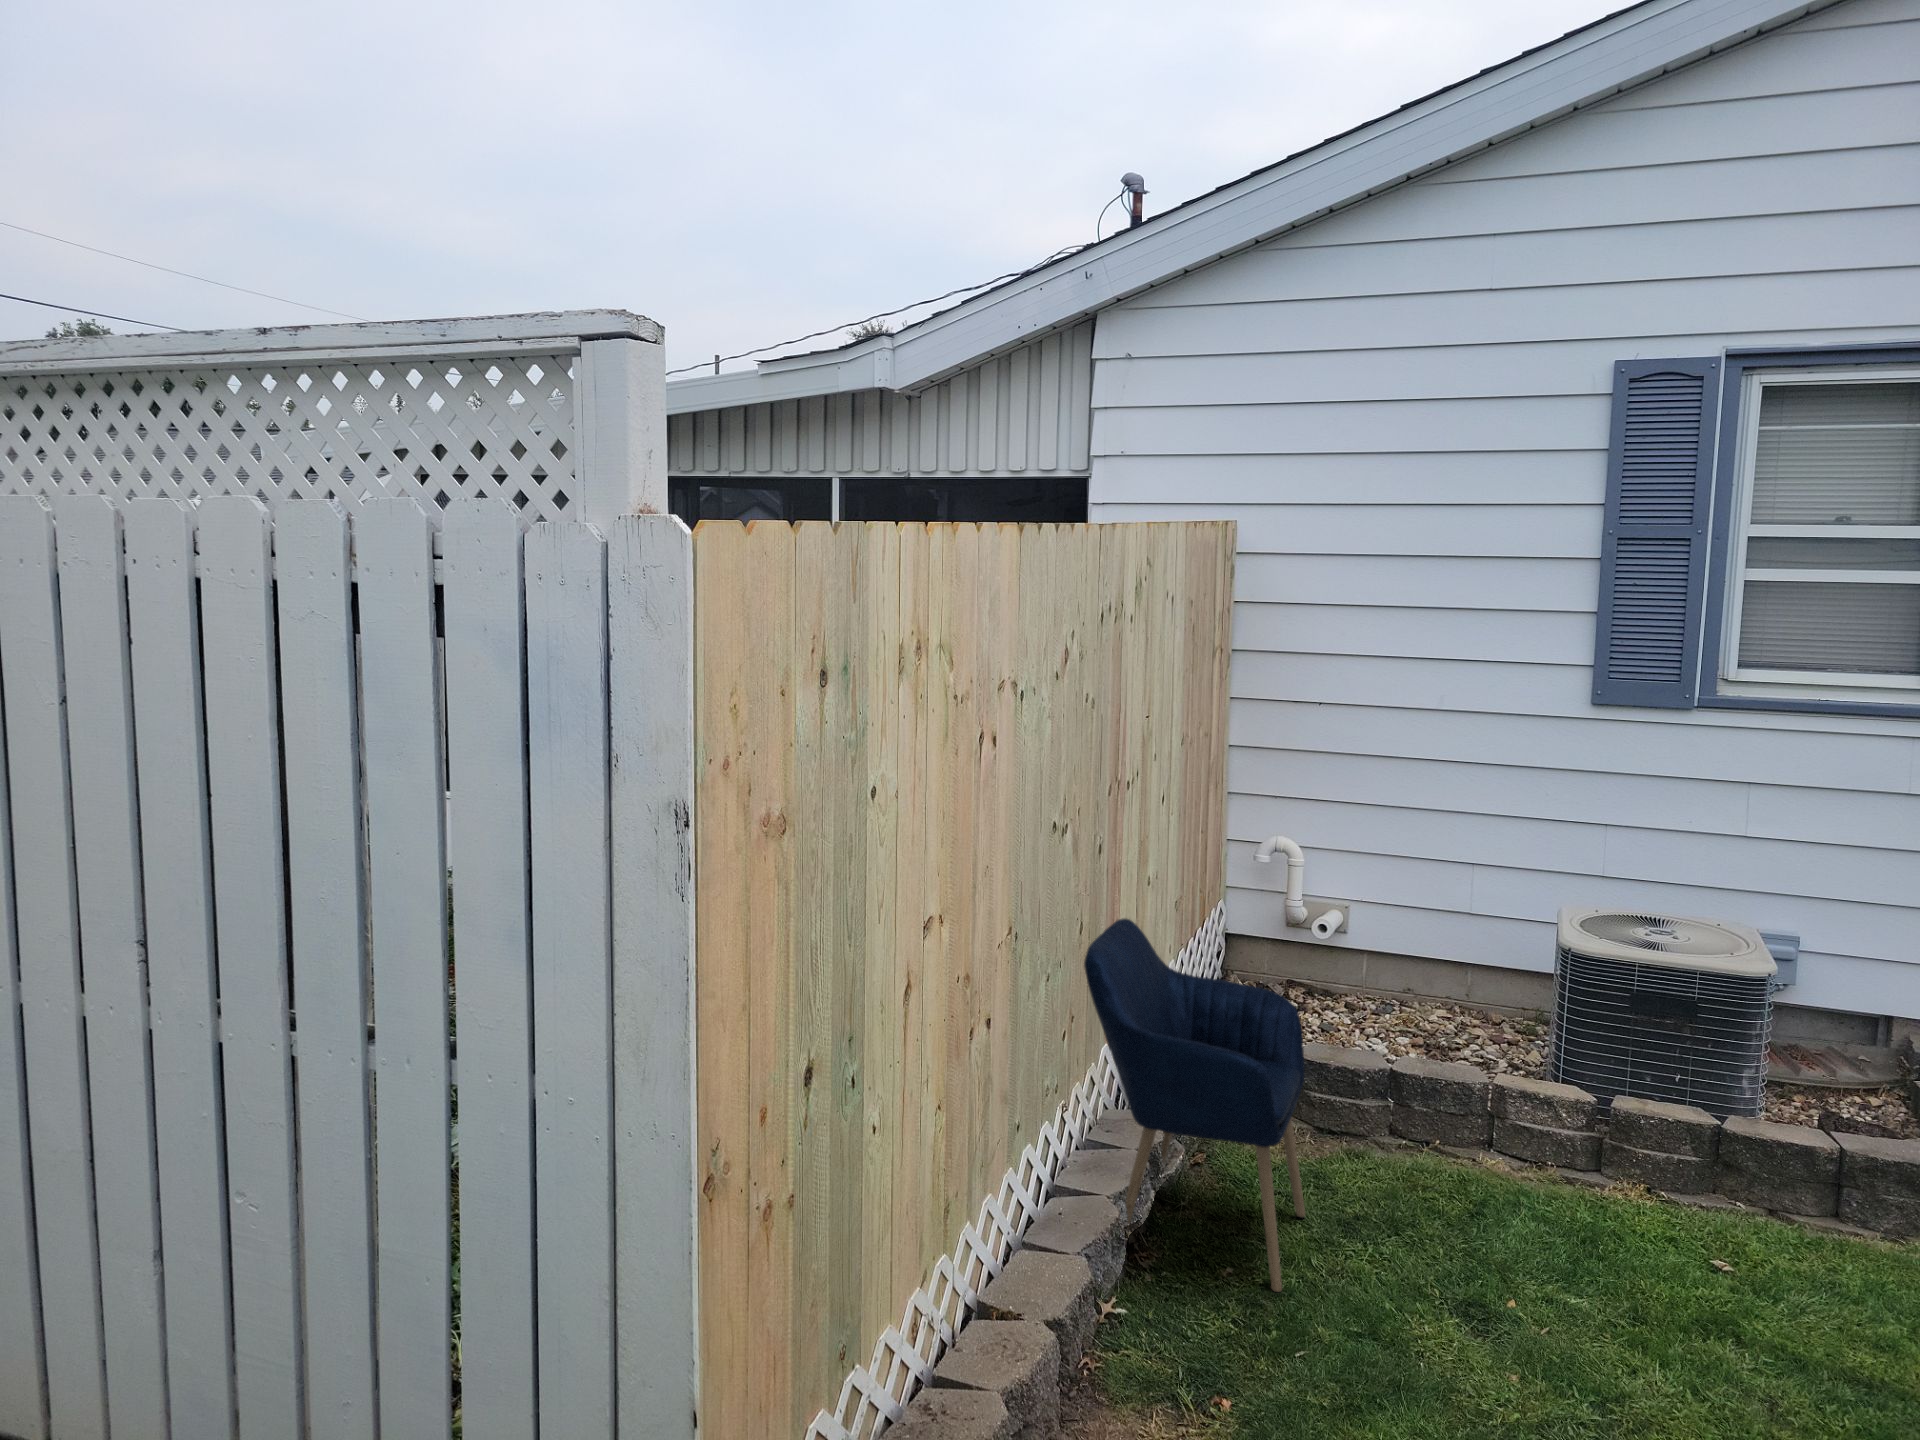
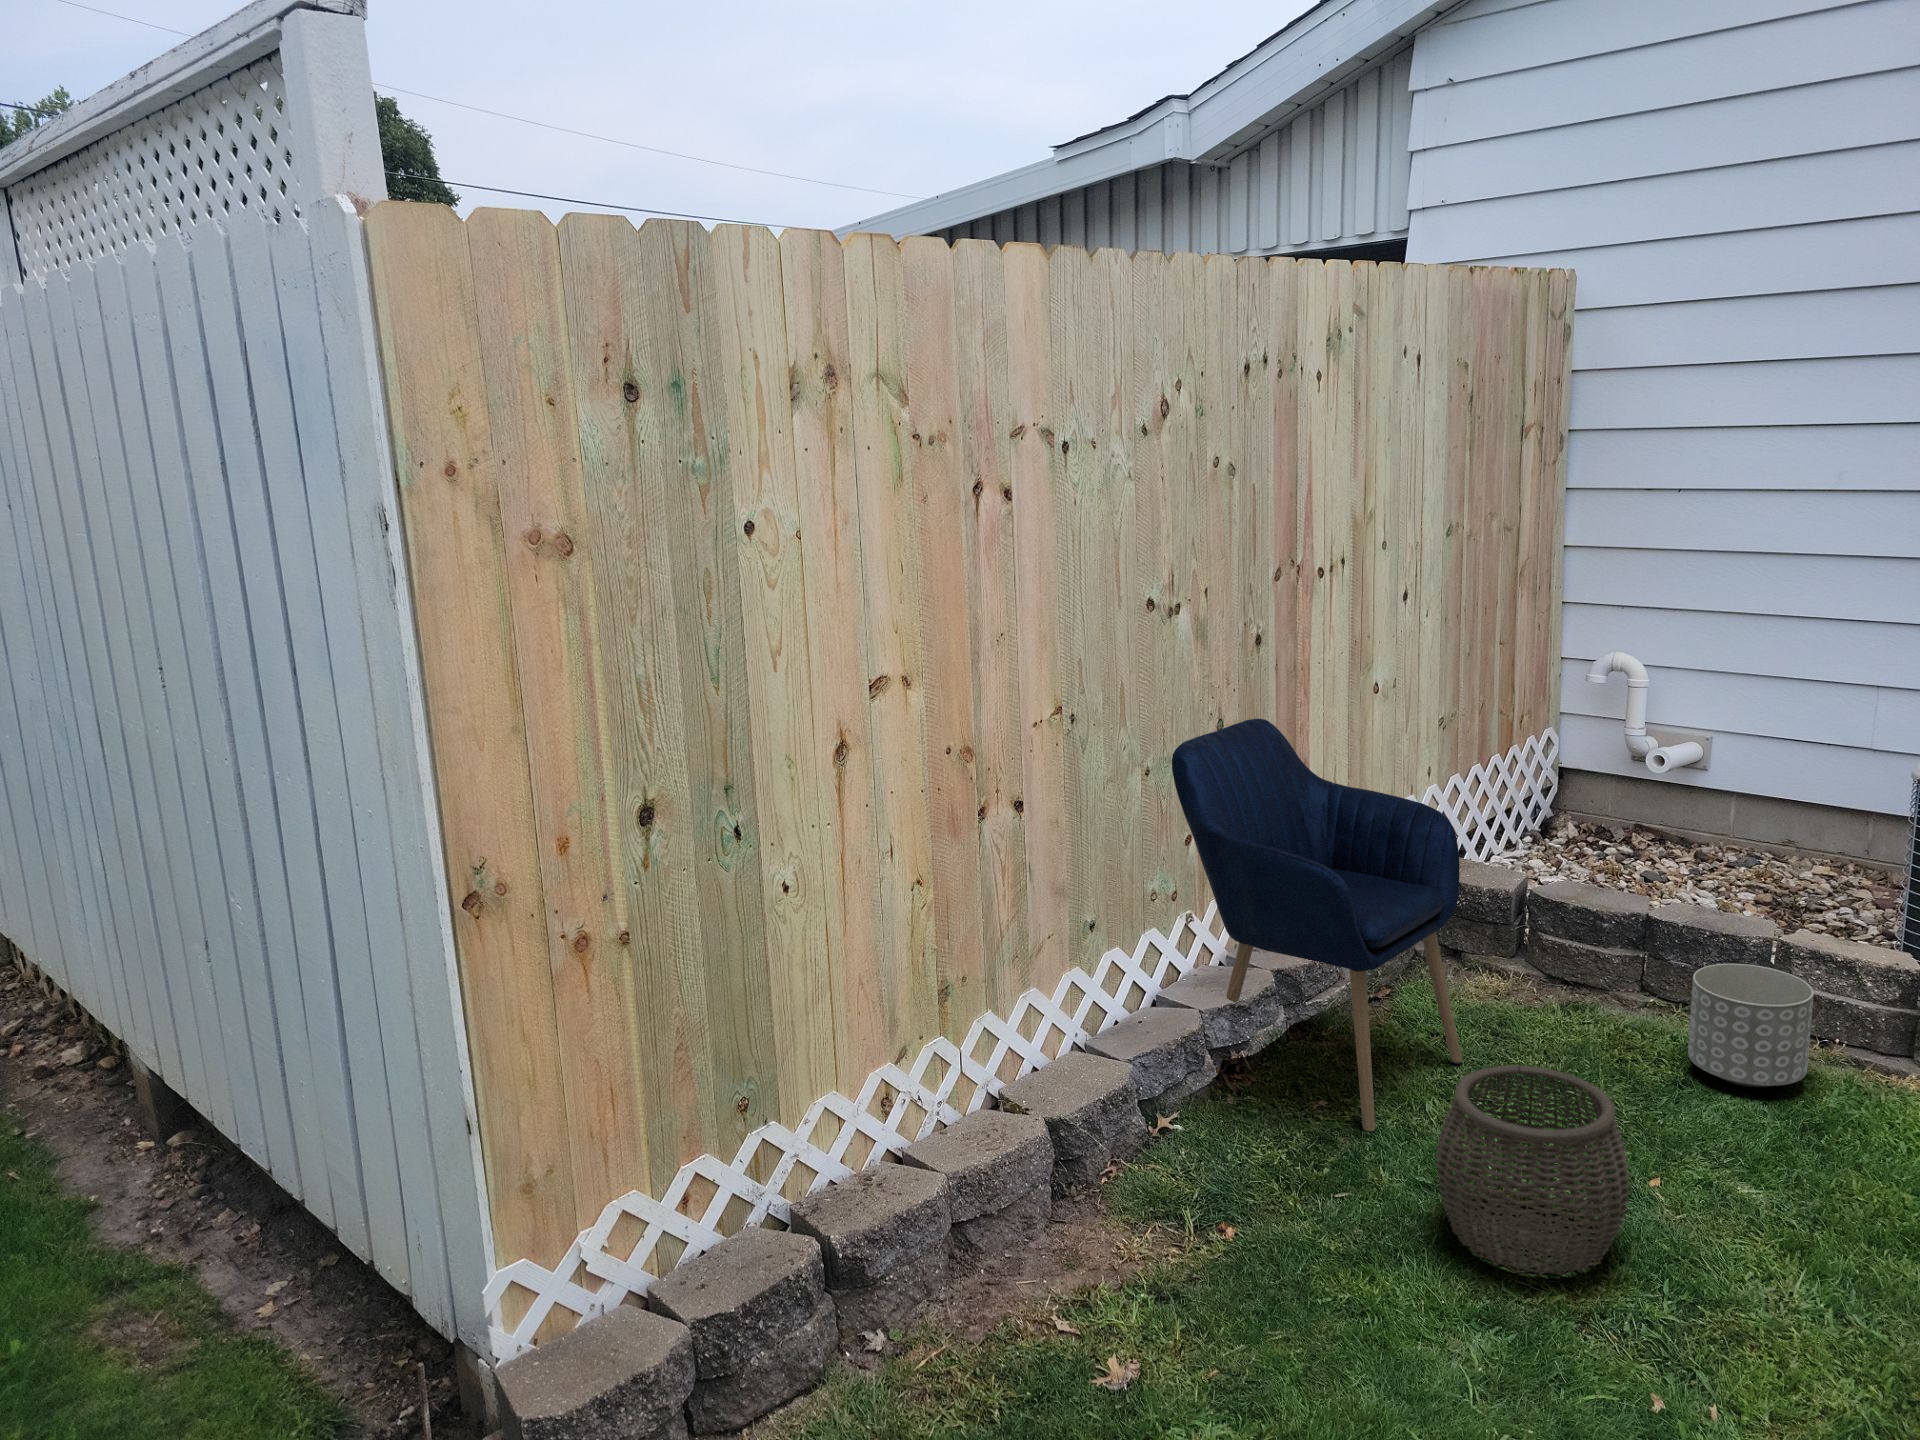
planter: none [1464,1108,1560,1210] -> present [1688,964,1814,1087]
woven basket: none [1384,1219,1547,1404] -> present [1436,1065,1630,1276]

